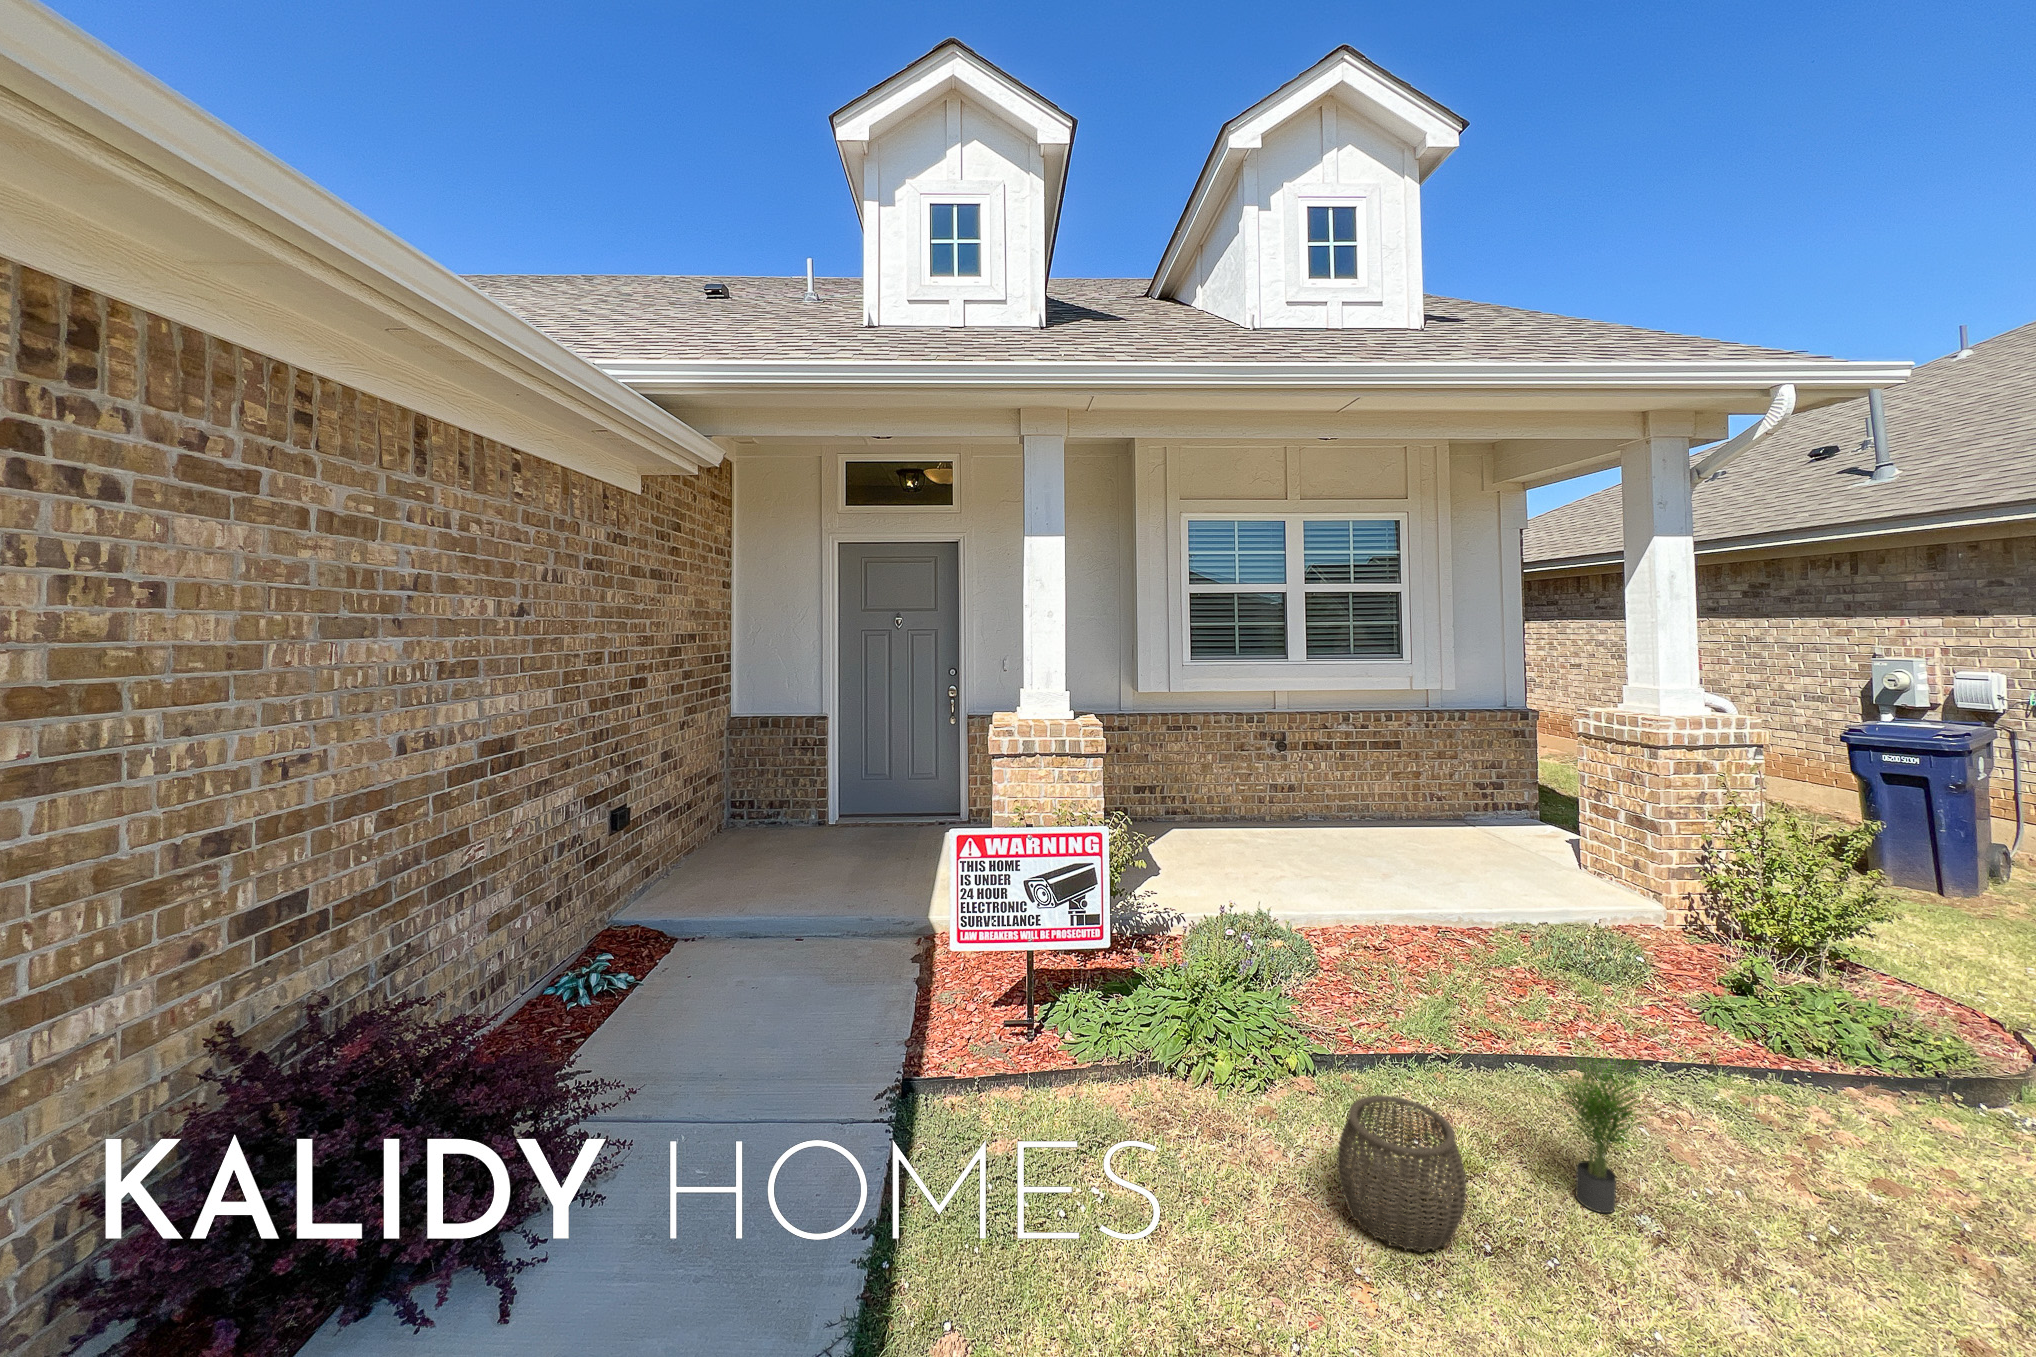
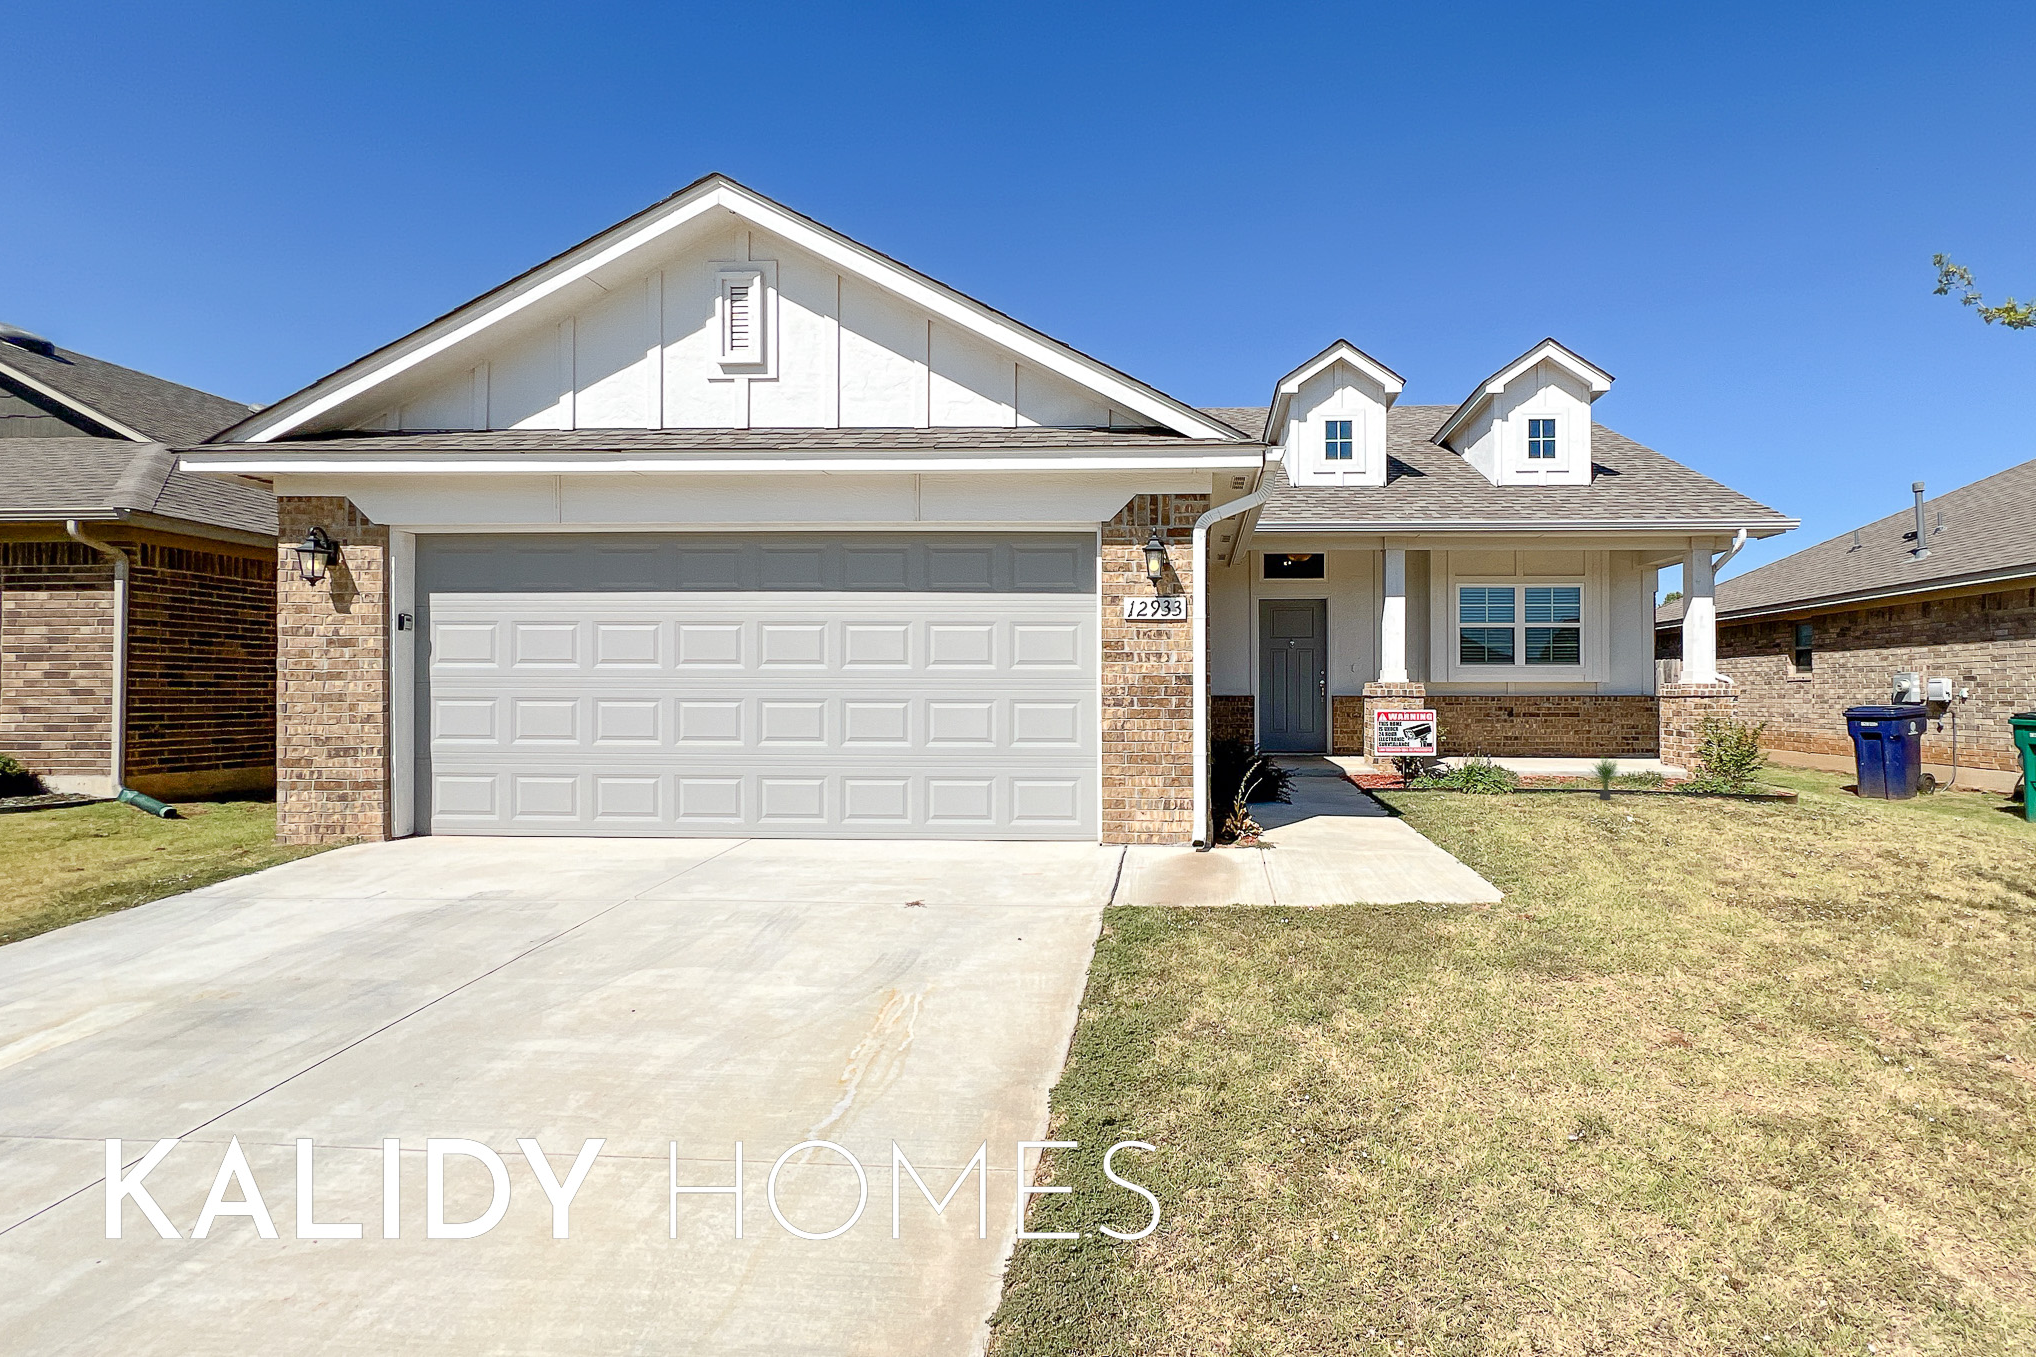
woven basket: present [1337,1095,1467,1252] -> none [1529,770,1565,799]

